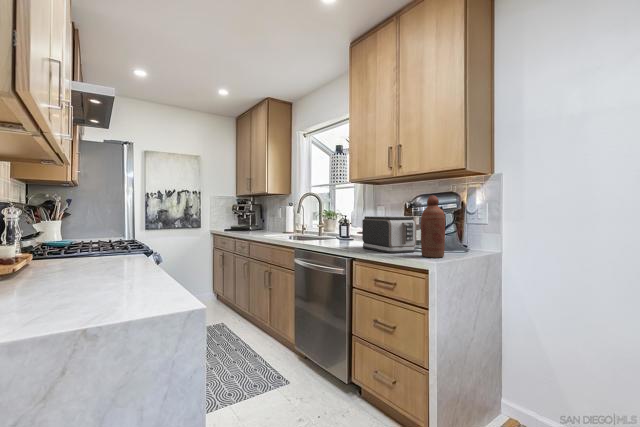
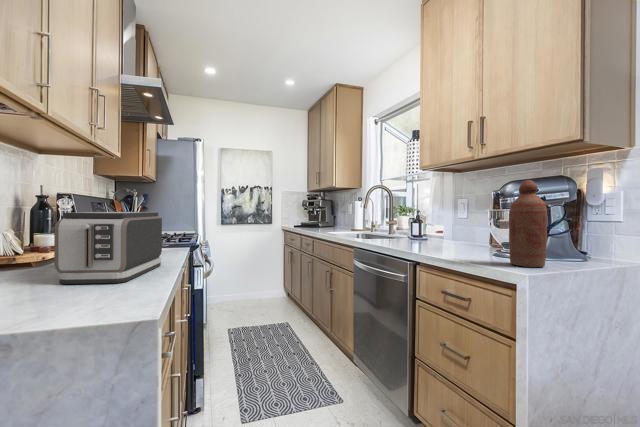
toaster: present [362,216,416,253] -> present [54,212,162,284]

